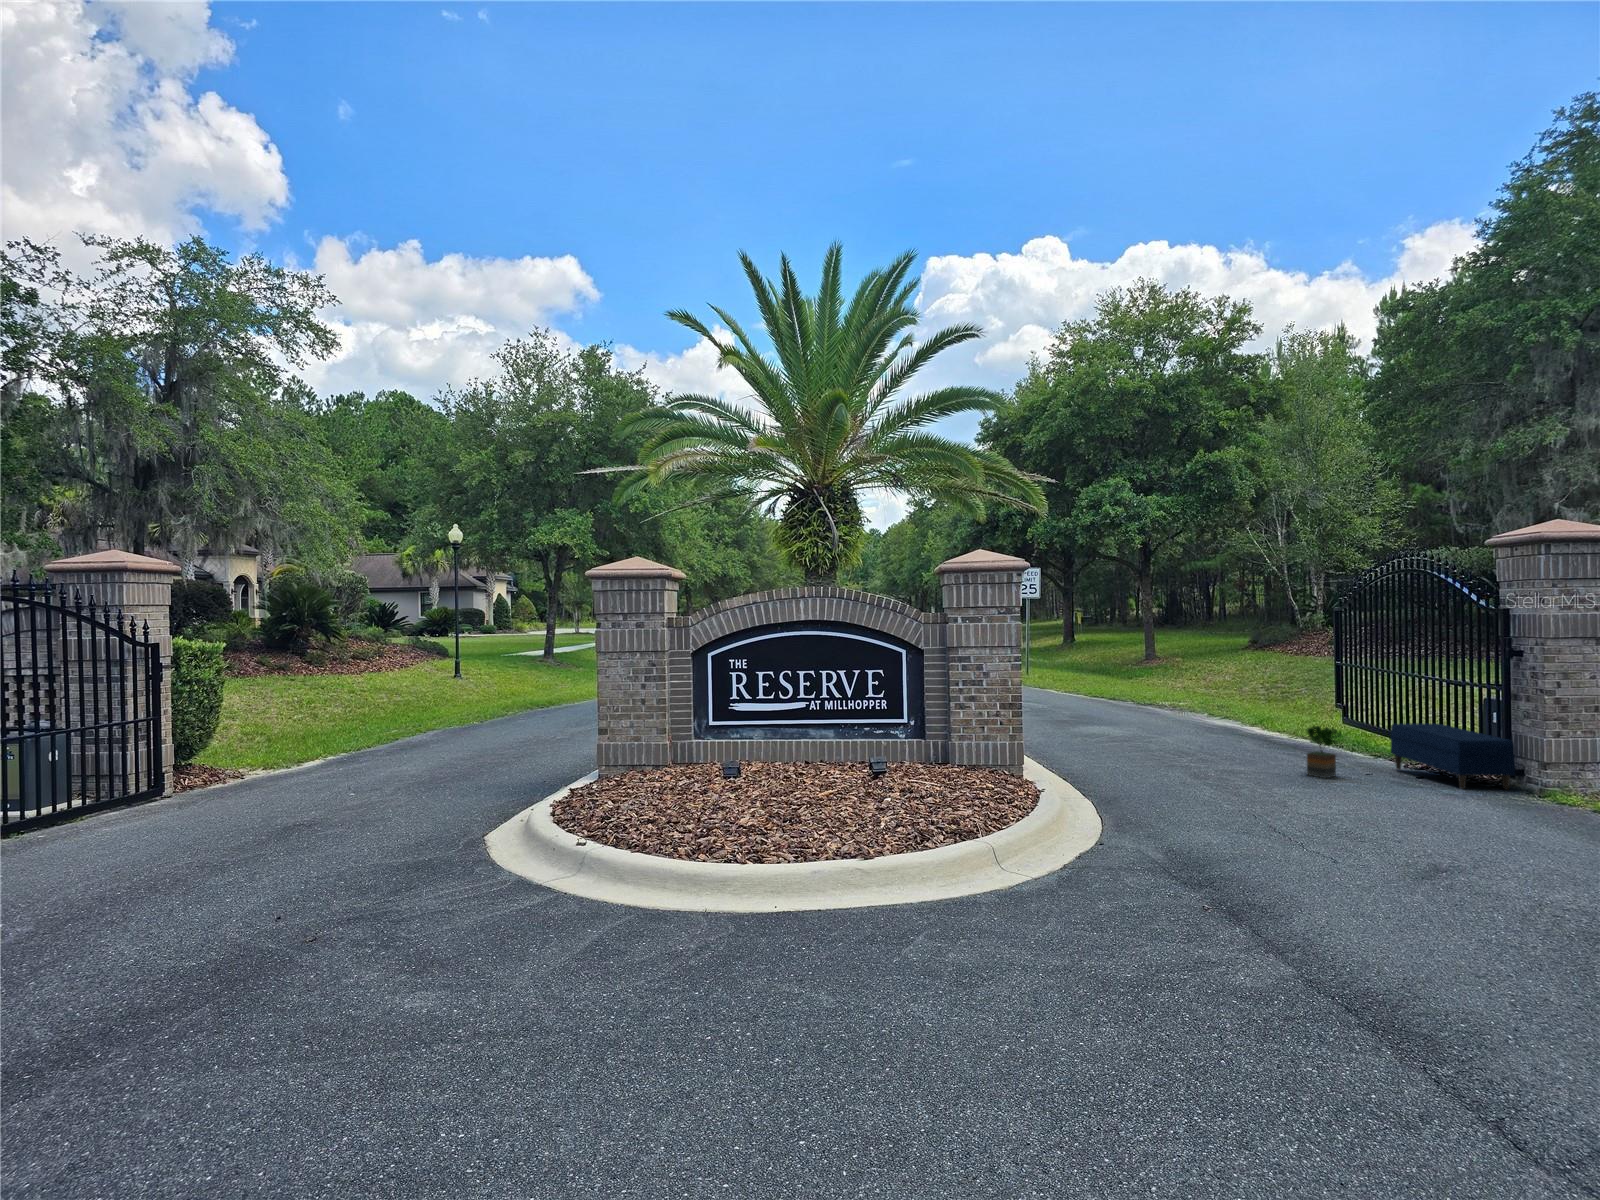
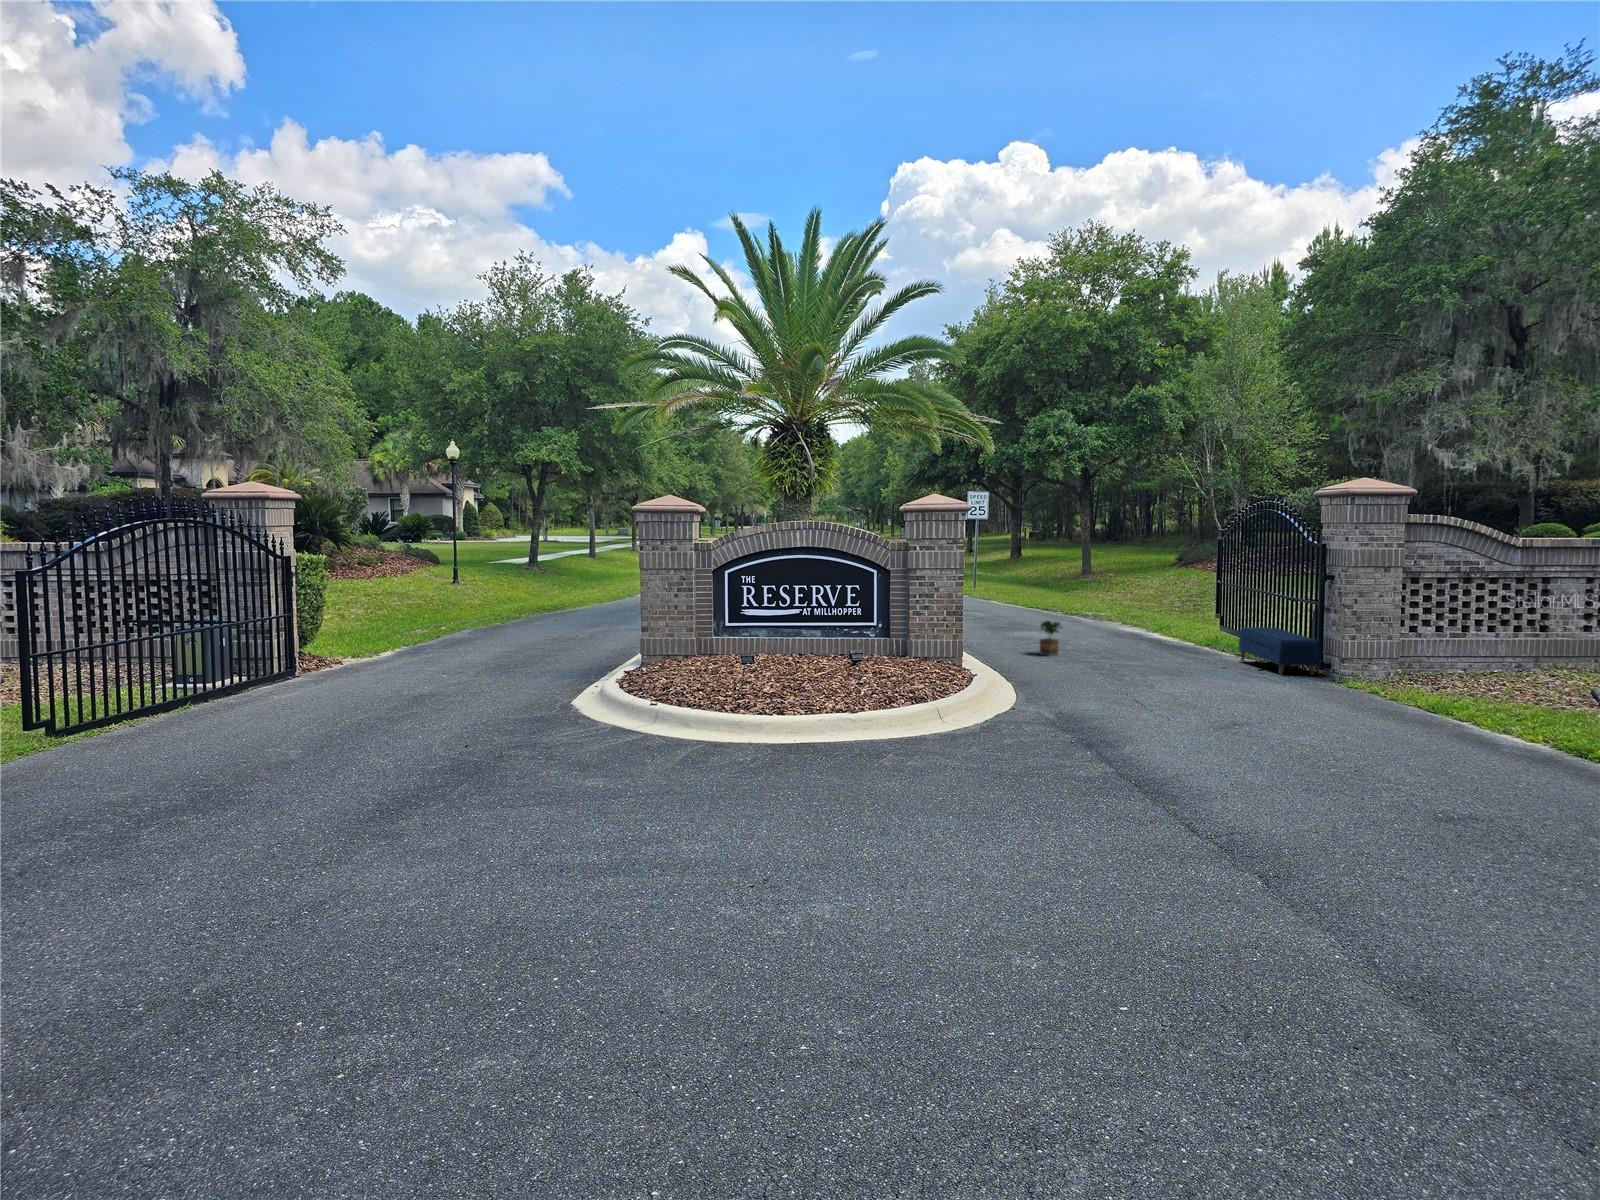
potted tree: present [1306,726,1341,778] -> present [1040,620,1061,656]

